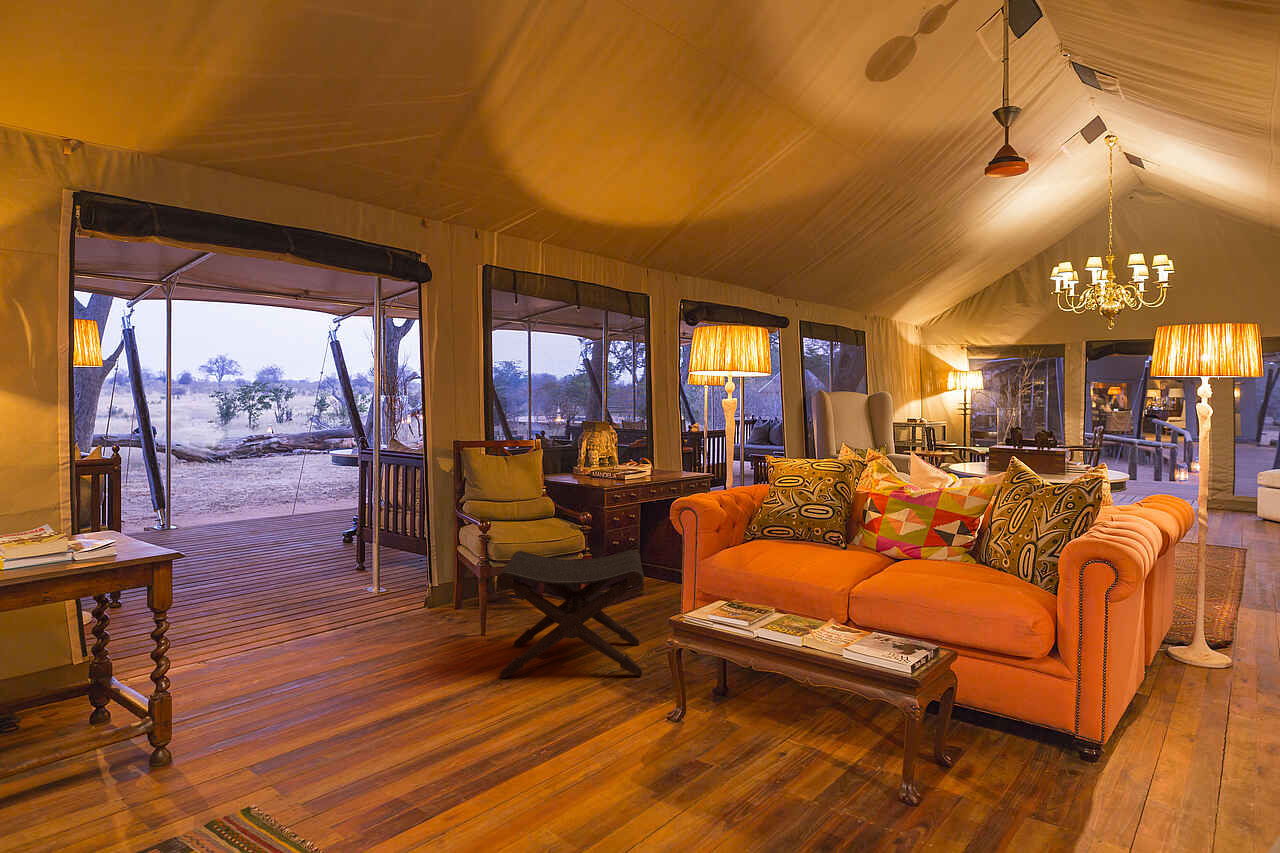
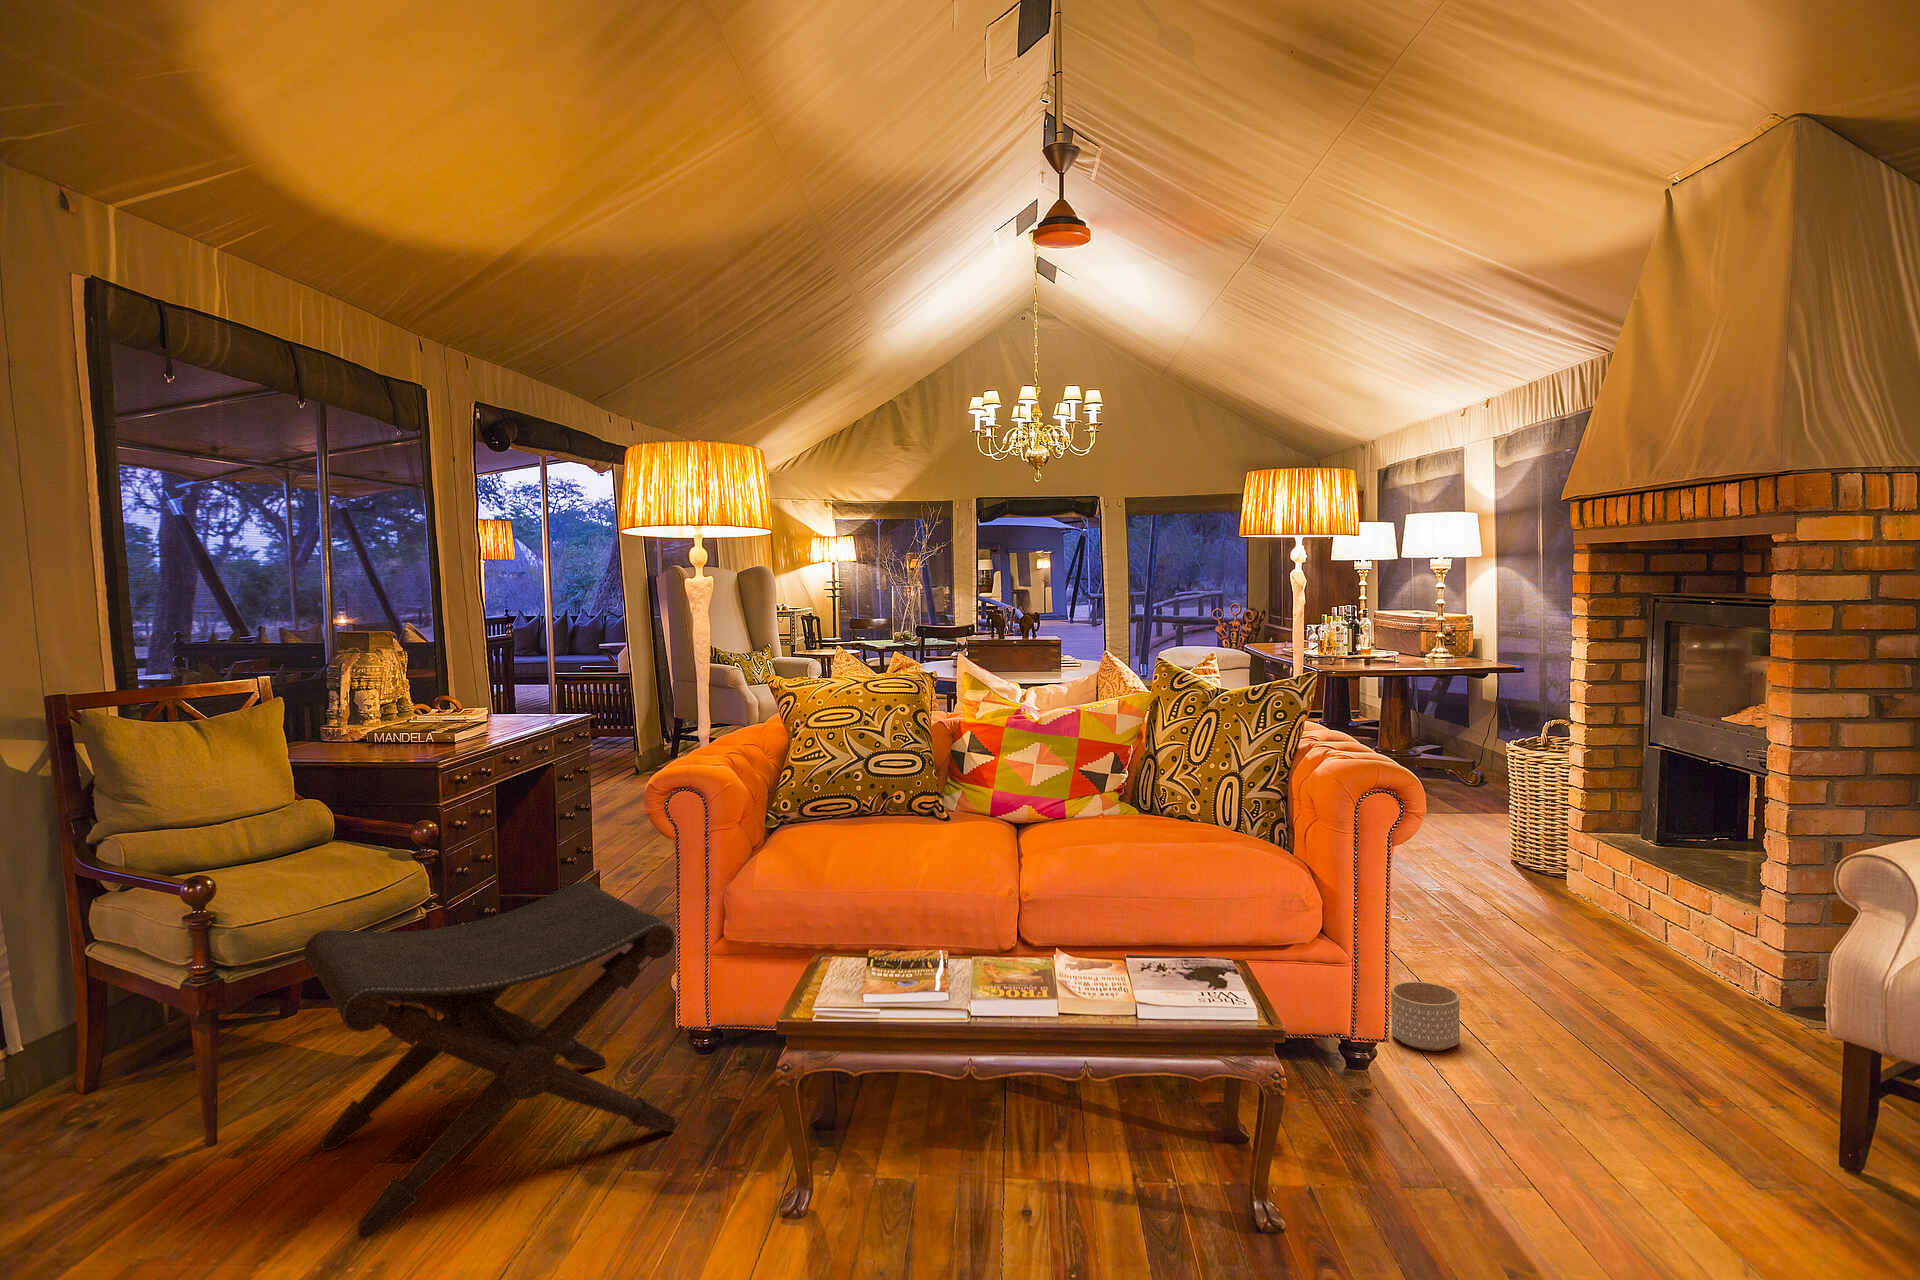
planter: none [1130,718,1190,775] -> present [1391,982,1460,1051]

